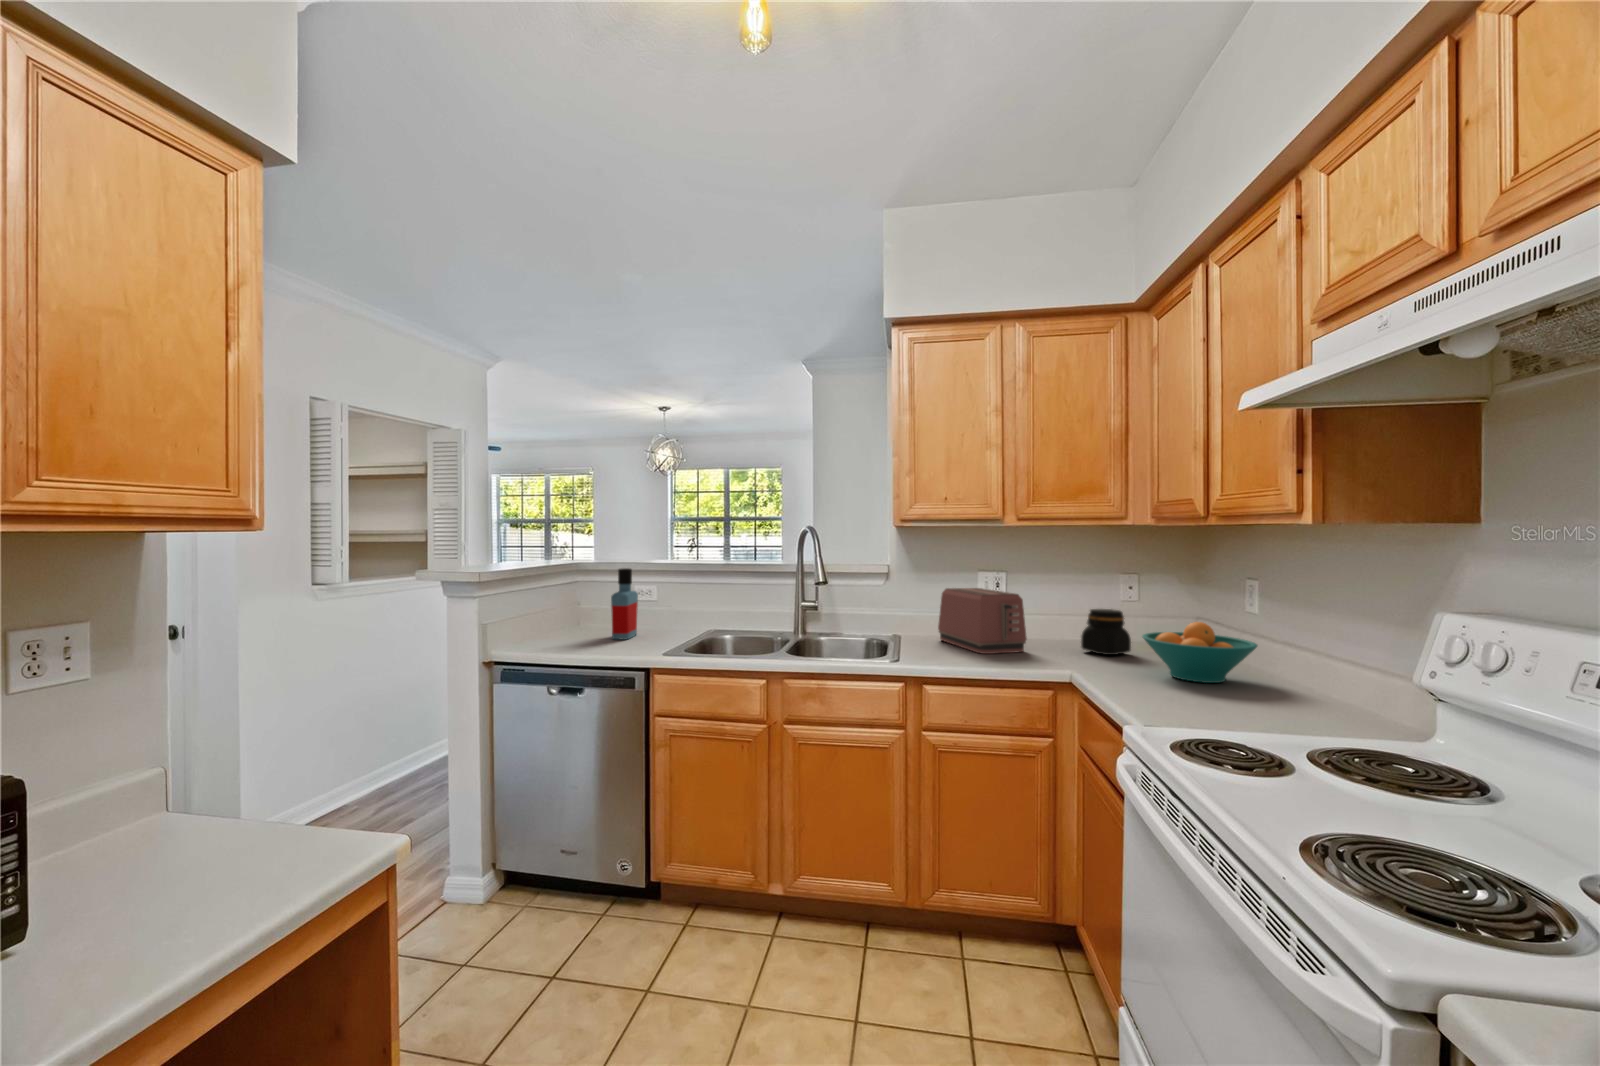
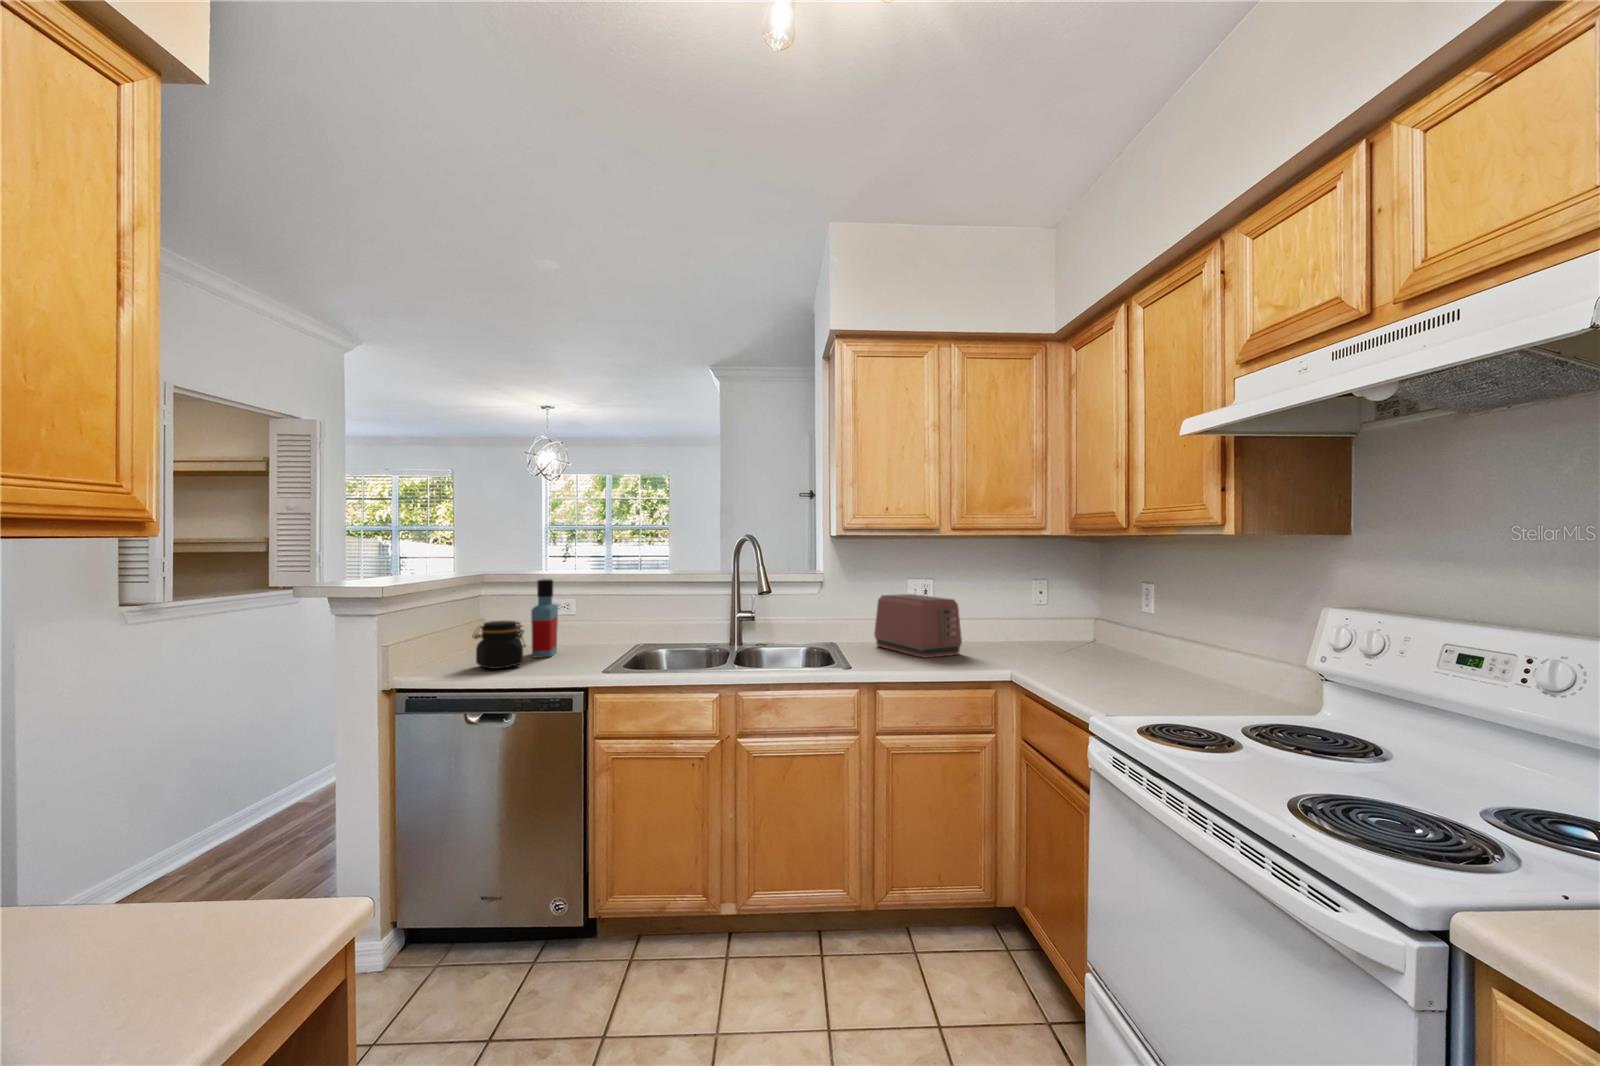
jar: present [1081,609,1131,655] -> present [474,621,525,669]
fruit bowl: present [1142,622,1257,683] -> none [1072,622,1170,676]

